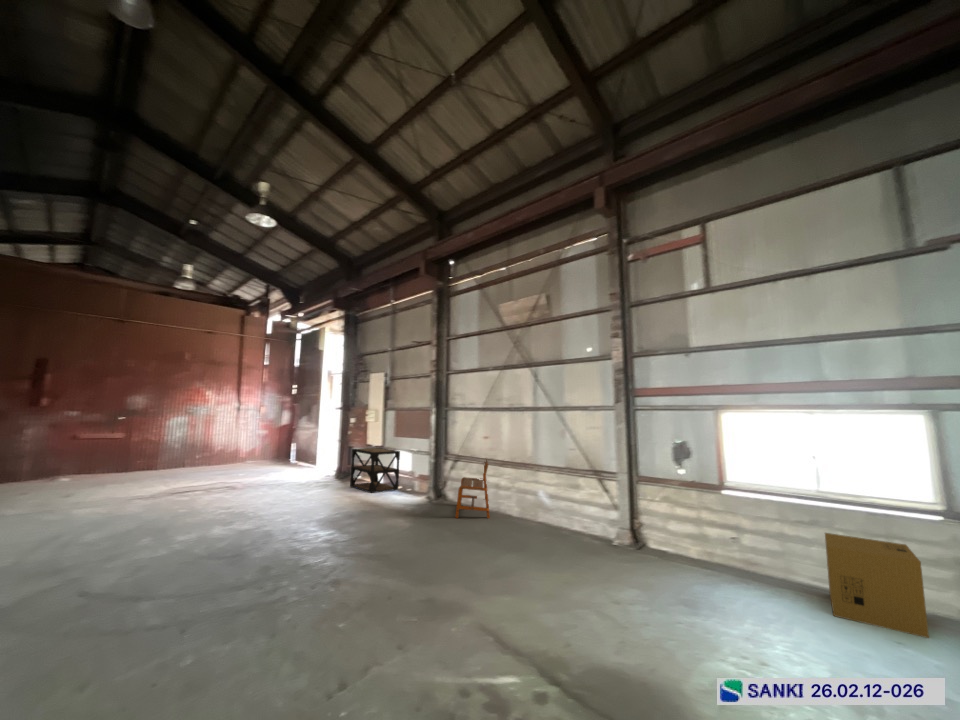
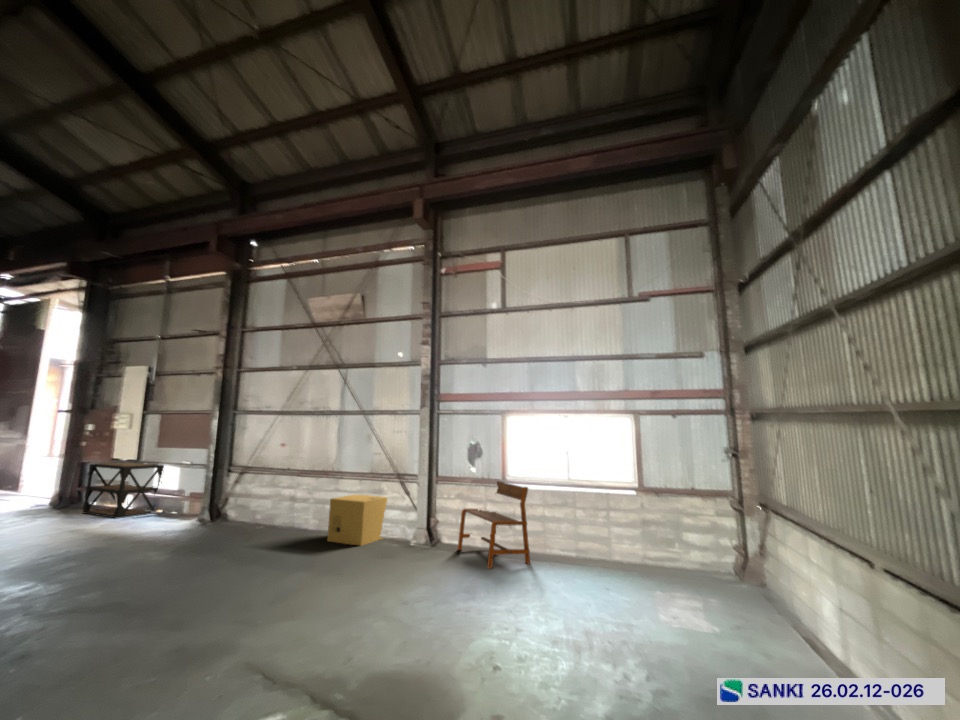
bench: present [456,459,490,518] -> present [458,481,530,569]
cardboard box: present [825,533,929,638] -> present [327,494,387,545]

